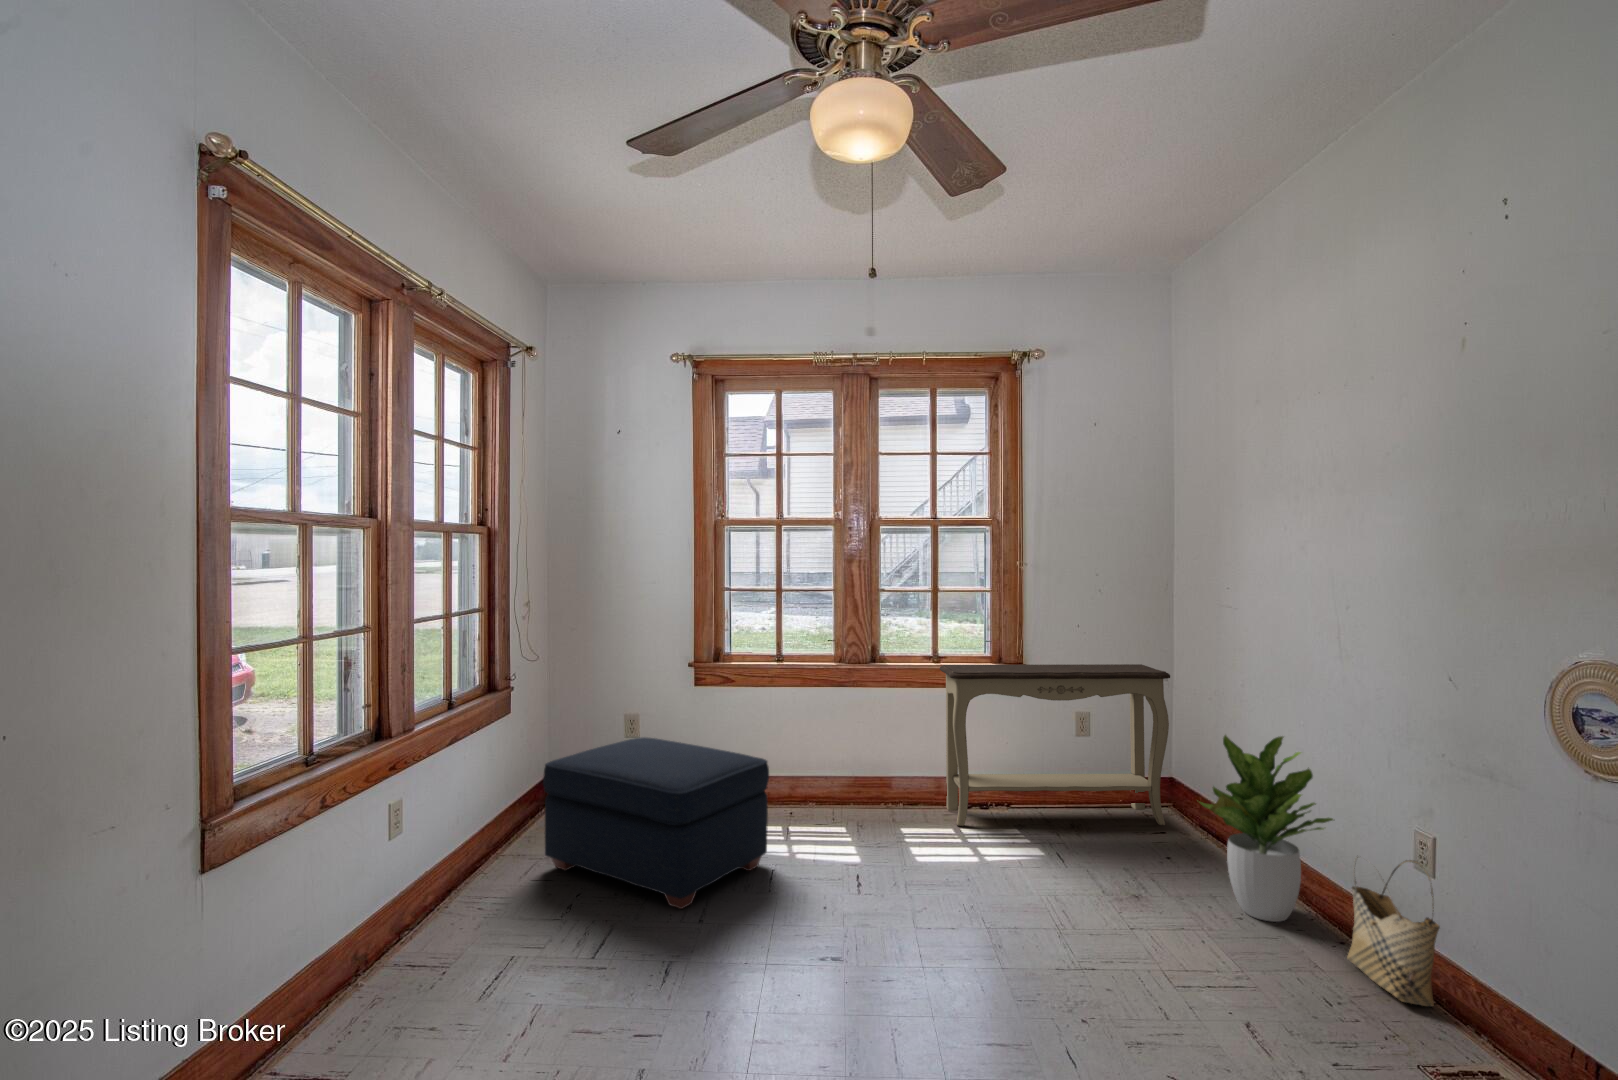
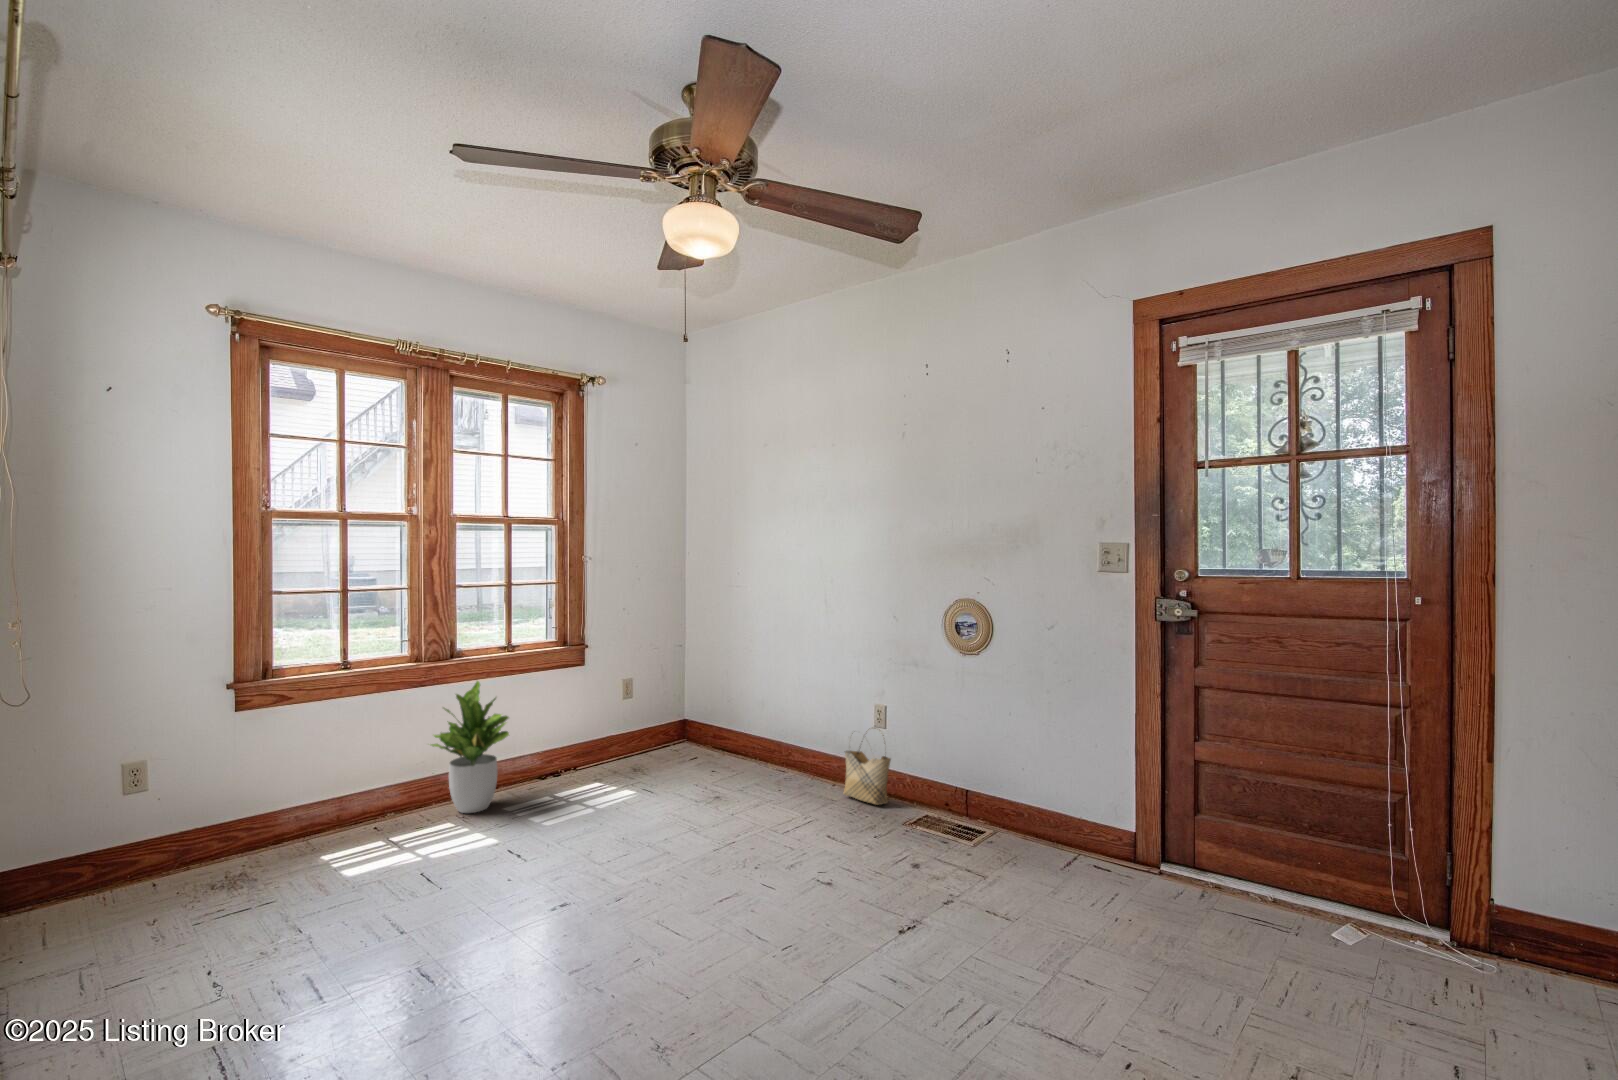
console table: present [940,664,1170,826] -> none [520,636,697,793]
potted plant: present [1200,735,1333,922] -> present [431,681,509,813]
ottoman: present [543,737,769,909] -> none [101,766,413,966]

